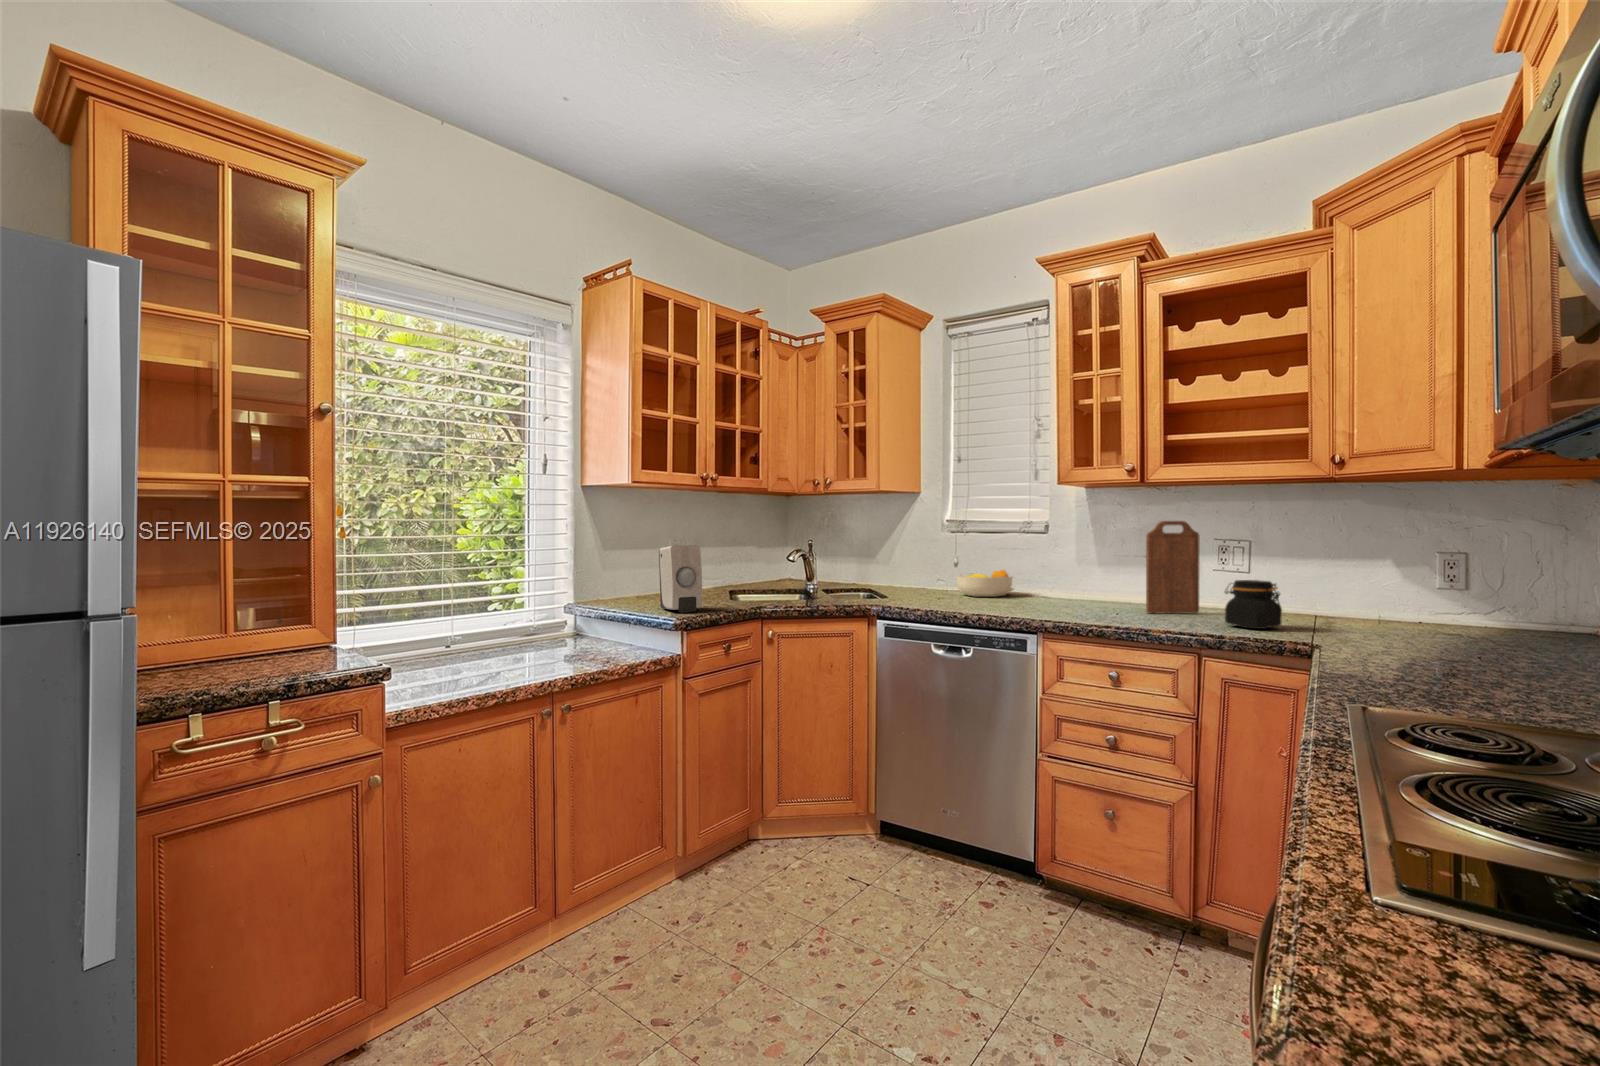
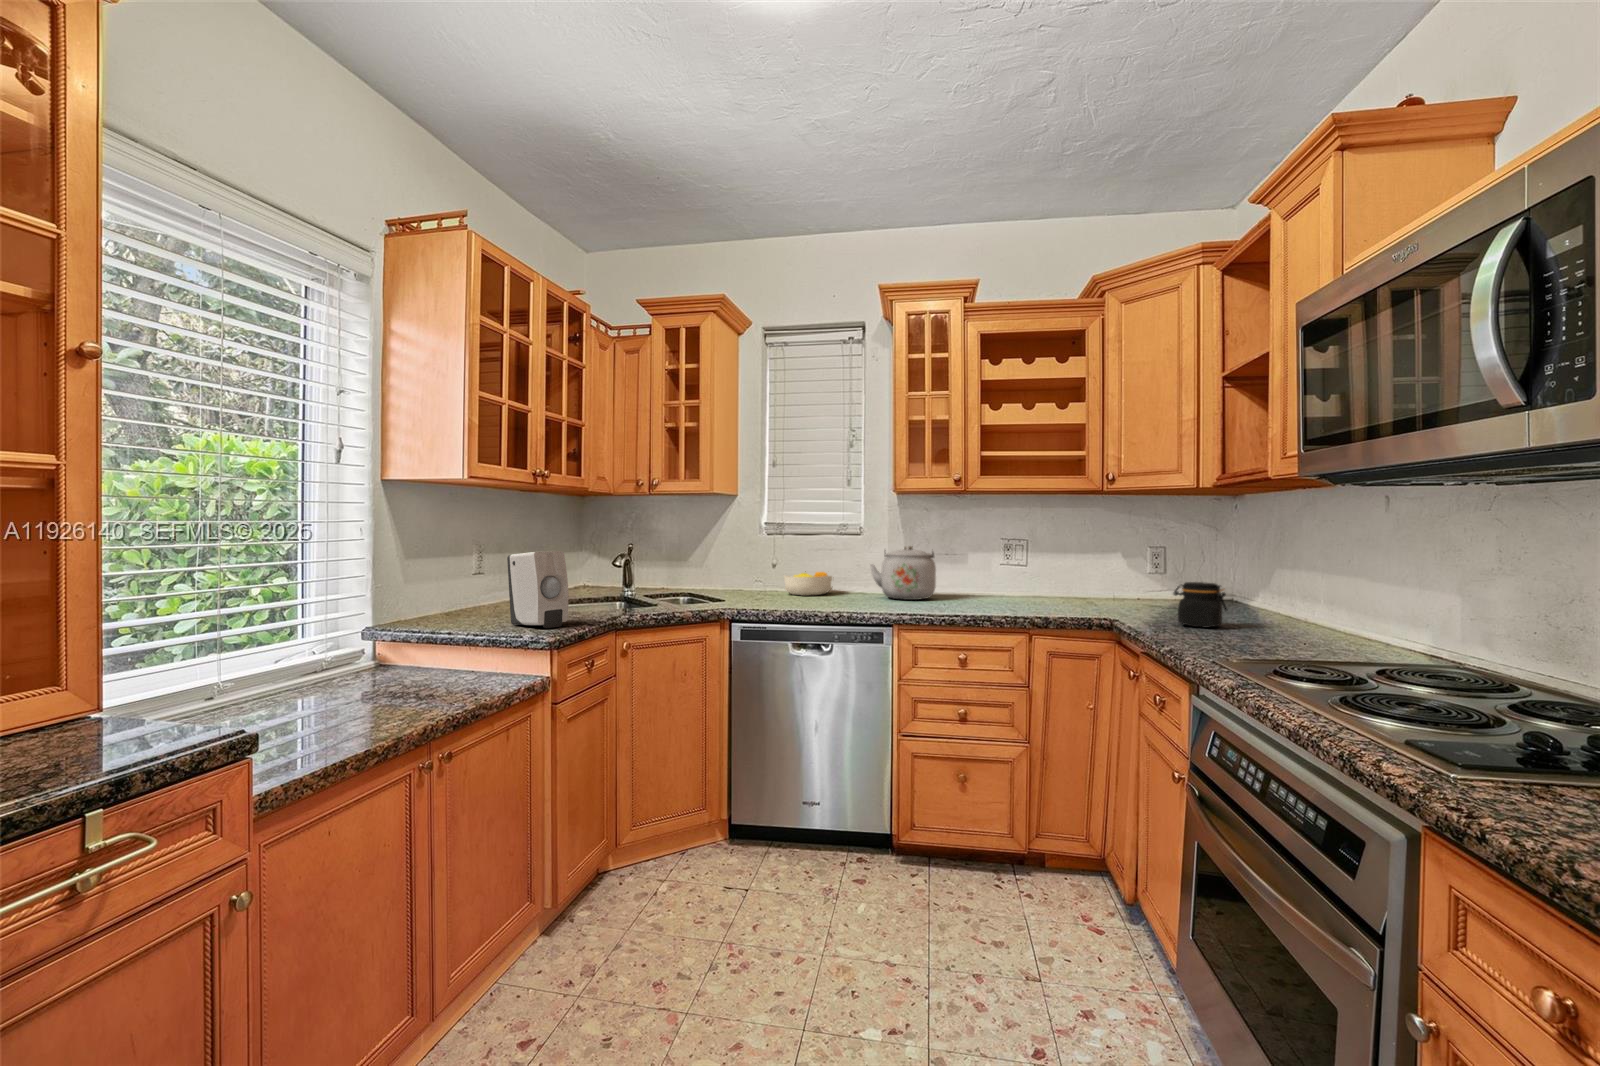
cutting board: present [1146,521,1200,613] -> none [964,525,1000,604]
kettle: none [1045,545,1128,606] -> present [870,546,936,600]
jar: present [1225,580,1282,629] -> present [1174,582,1227,627]

